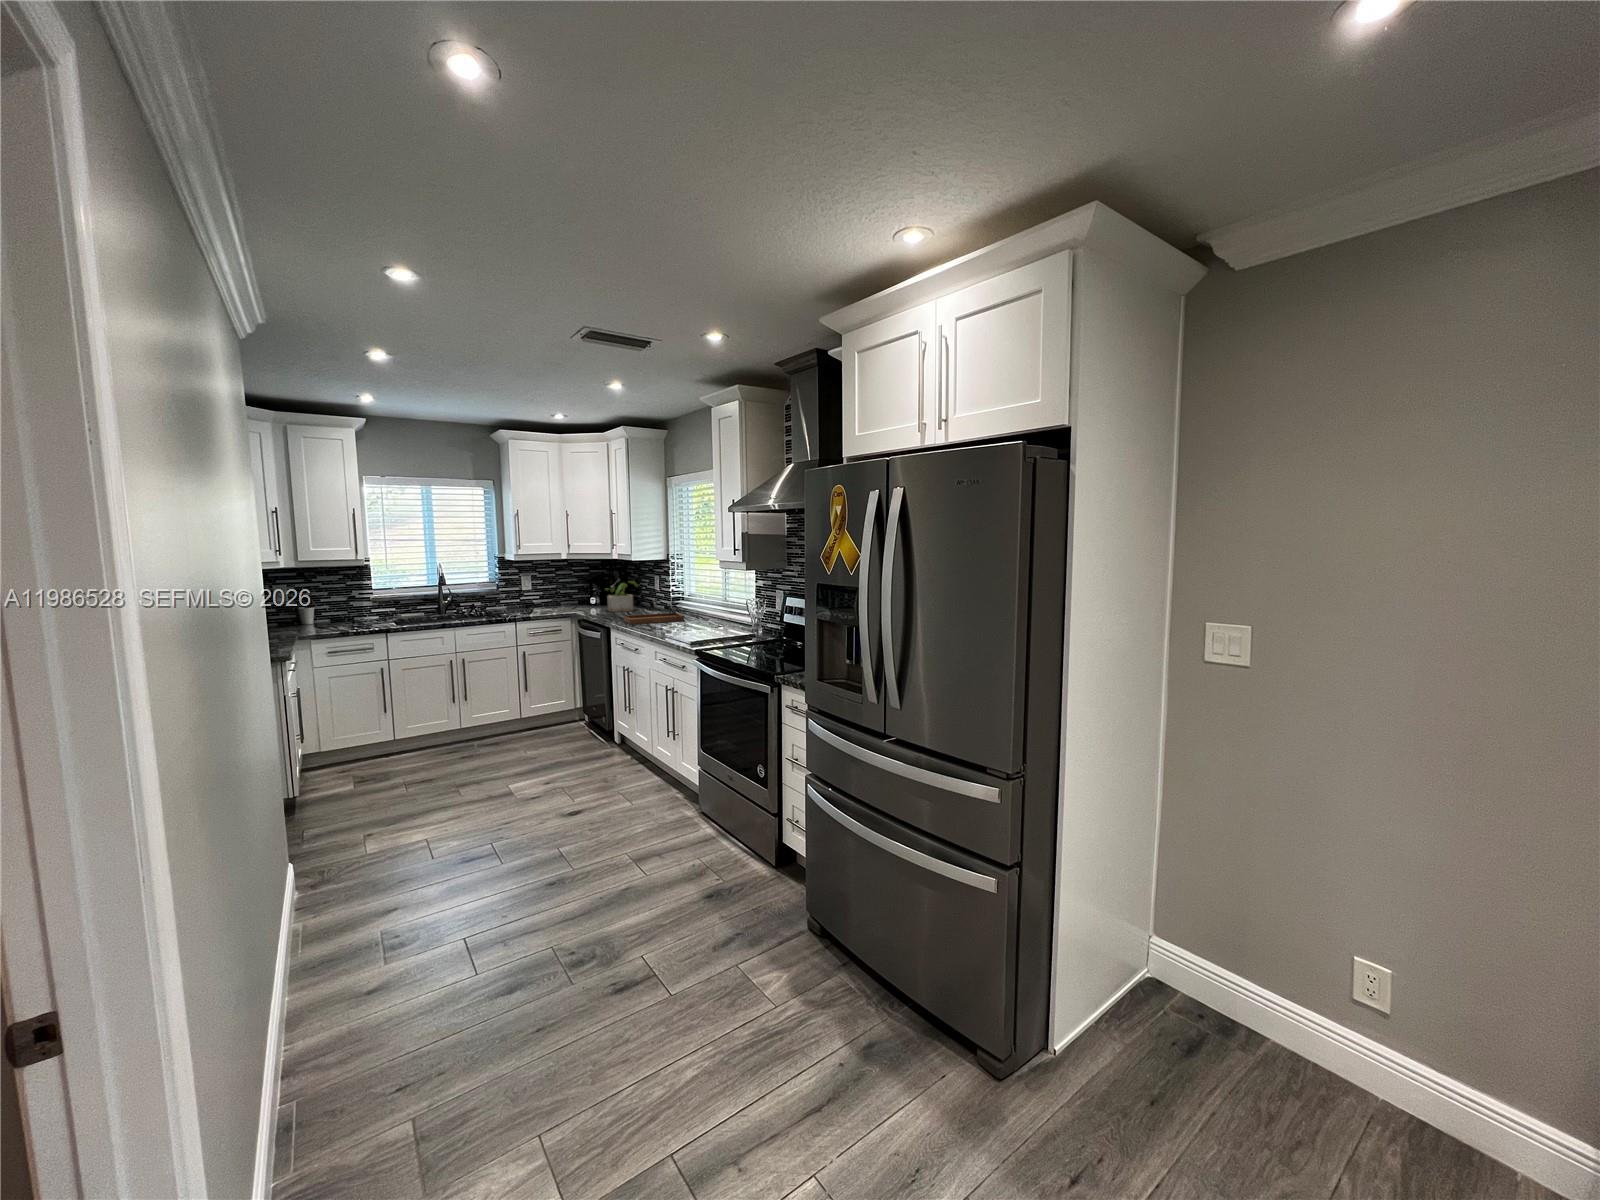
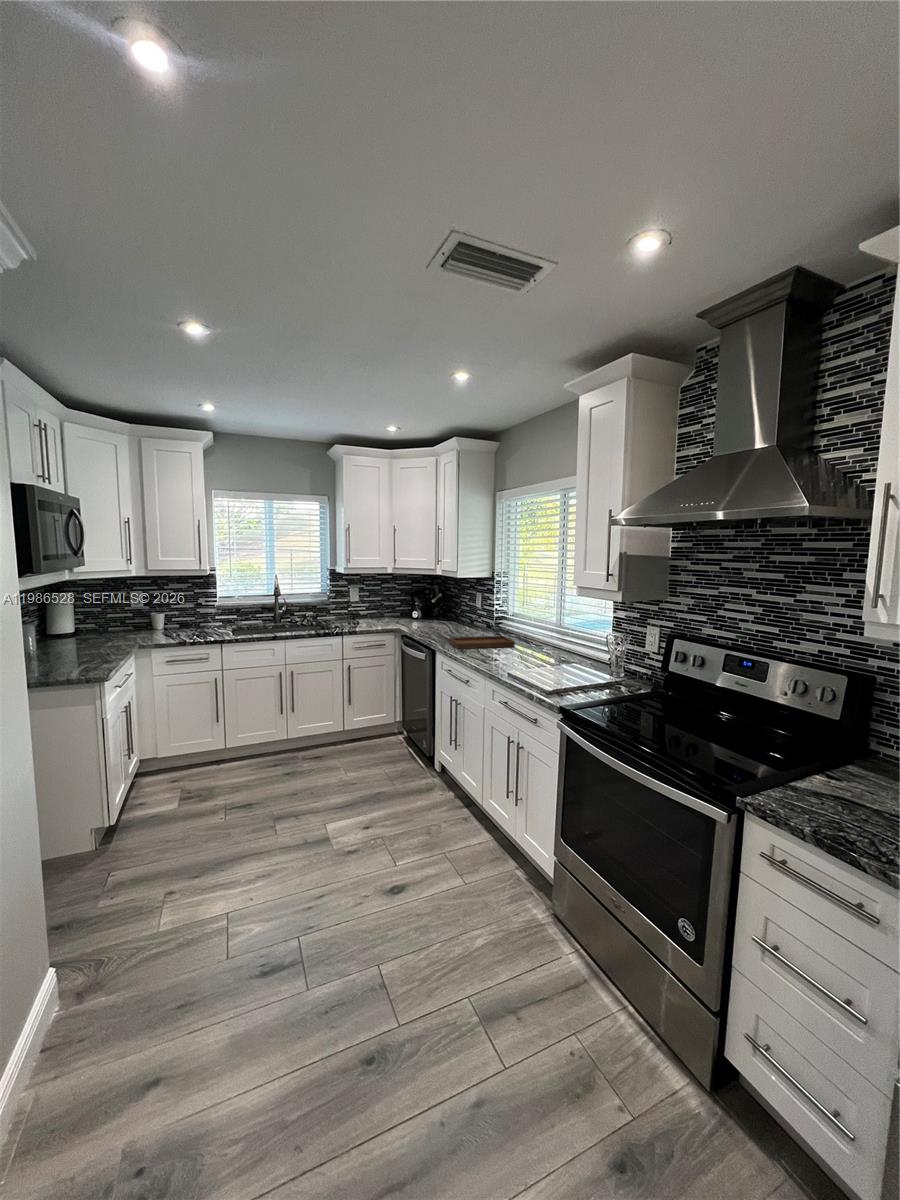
potted plant: present [607,581,637,612] -> none [427,597,460,629]

